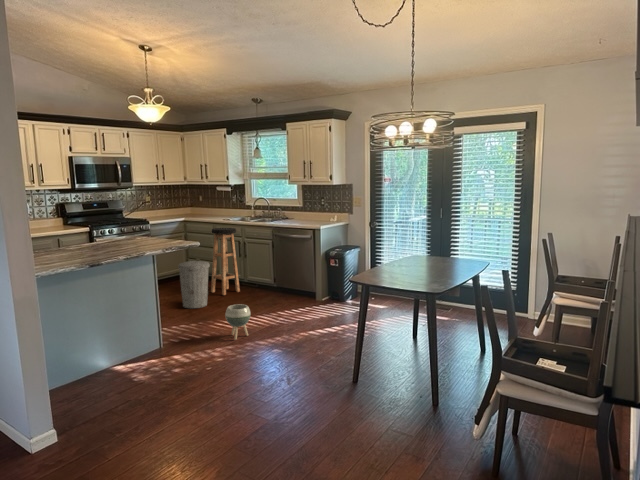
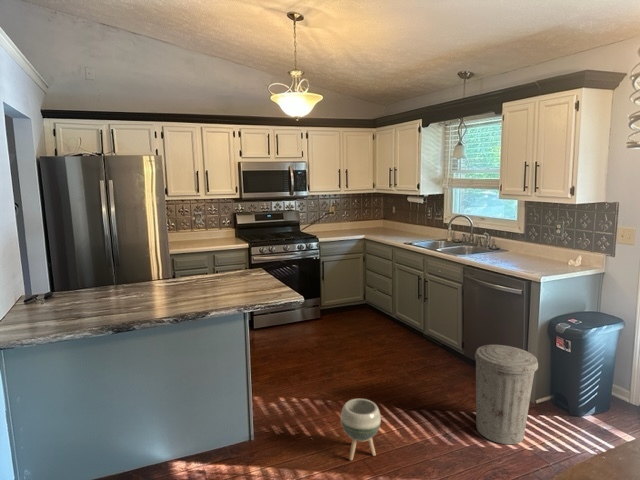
bar stool: present [211,228,240,295] -> none [377,256,415,350]
trash can: present [178,261,210,308] -> present [475,345,538,444]

